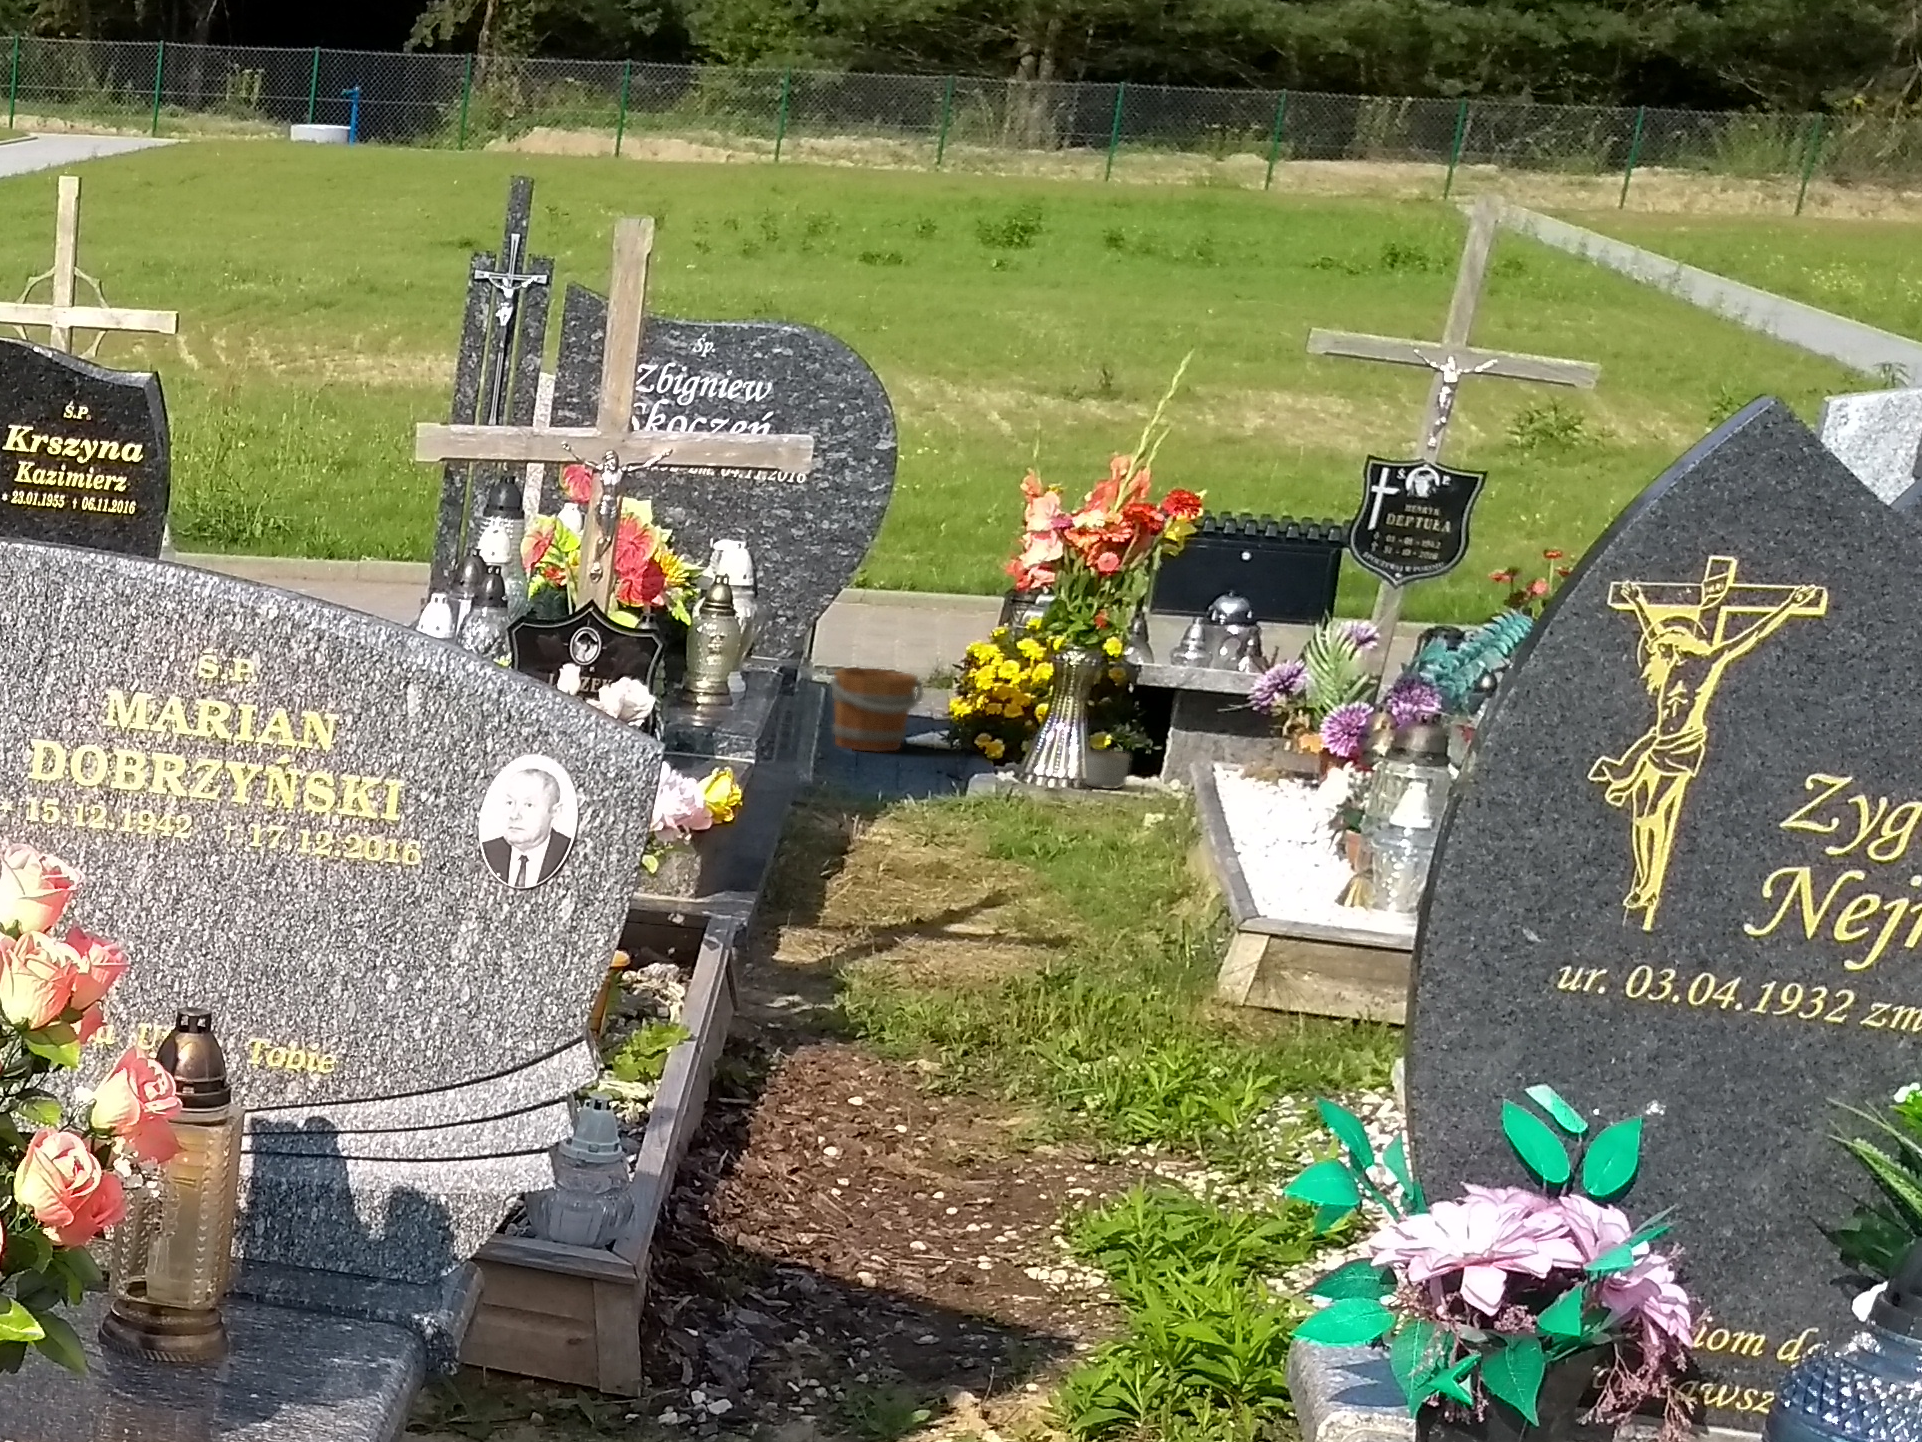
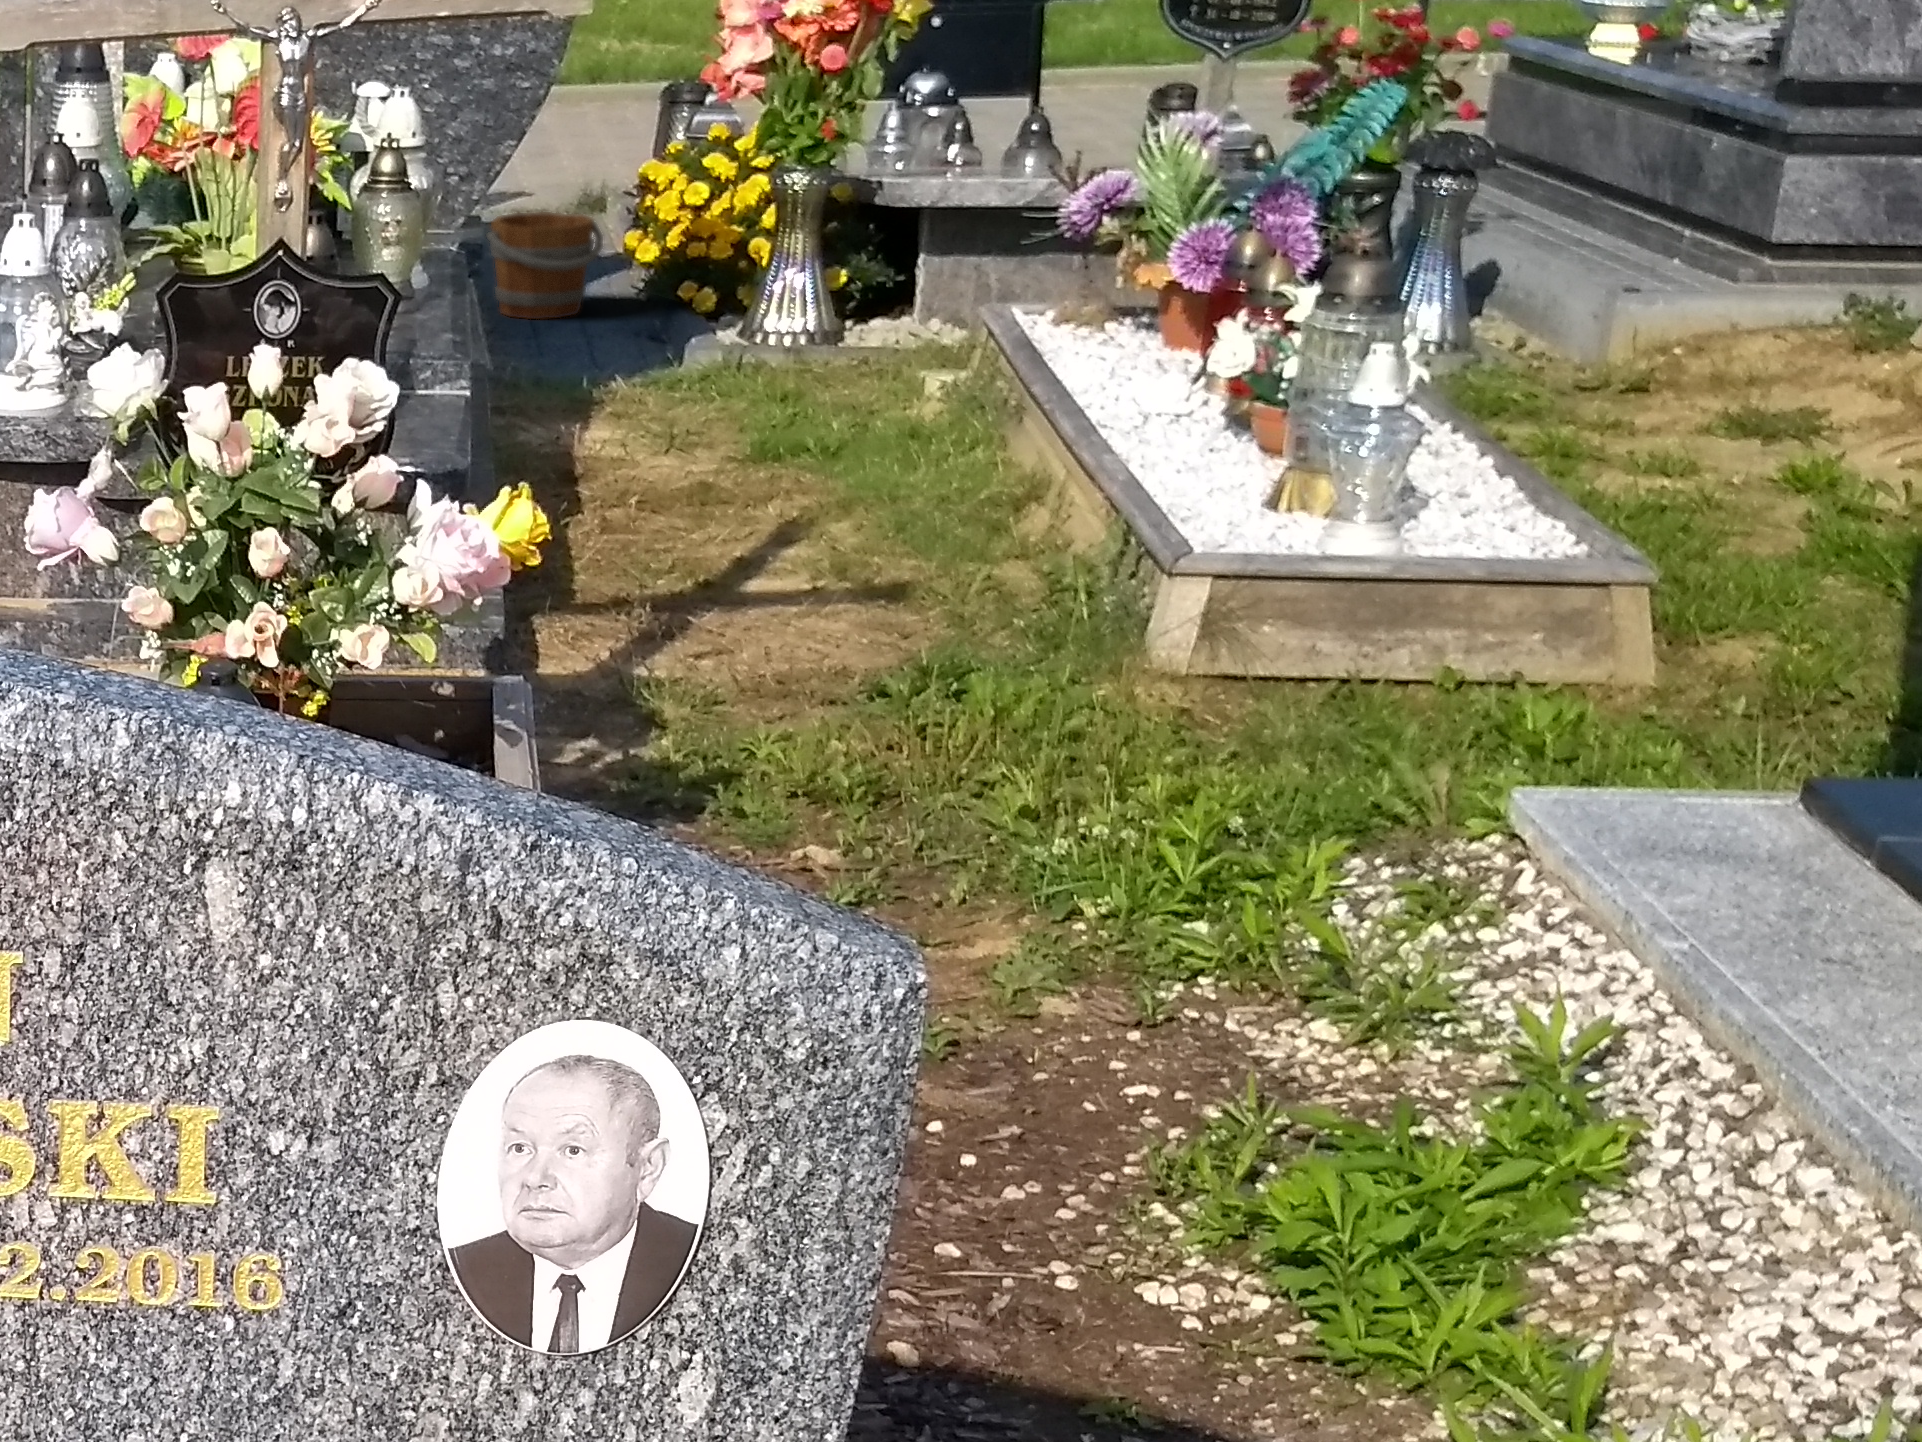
planter: present [1085,750,1129,789] -> none [824,295,881,344]

